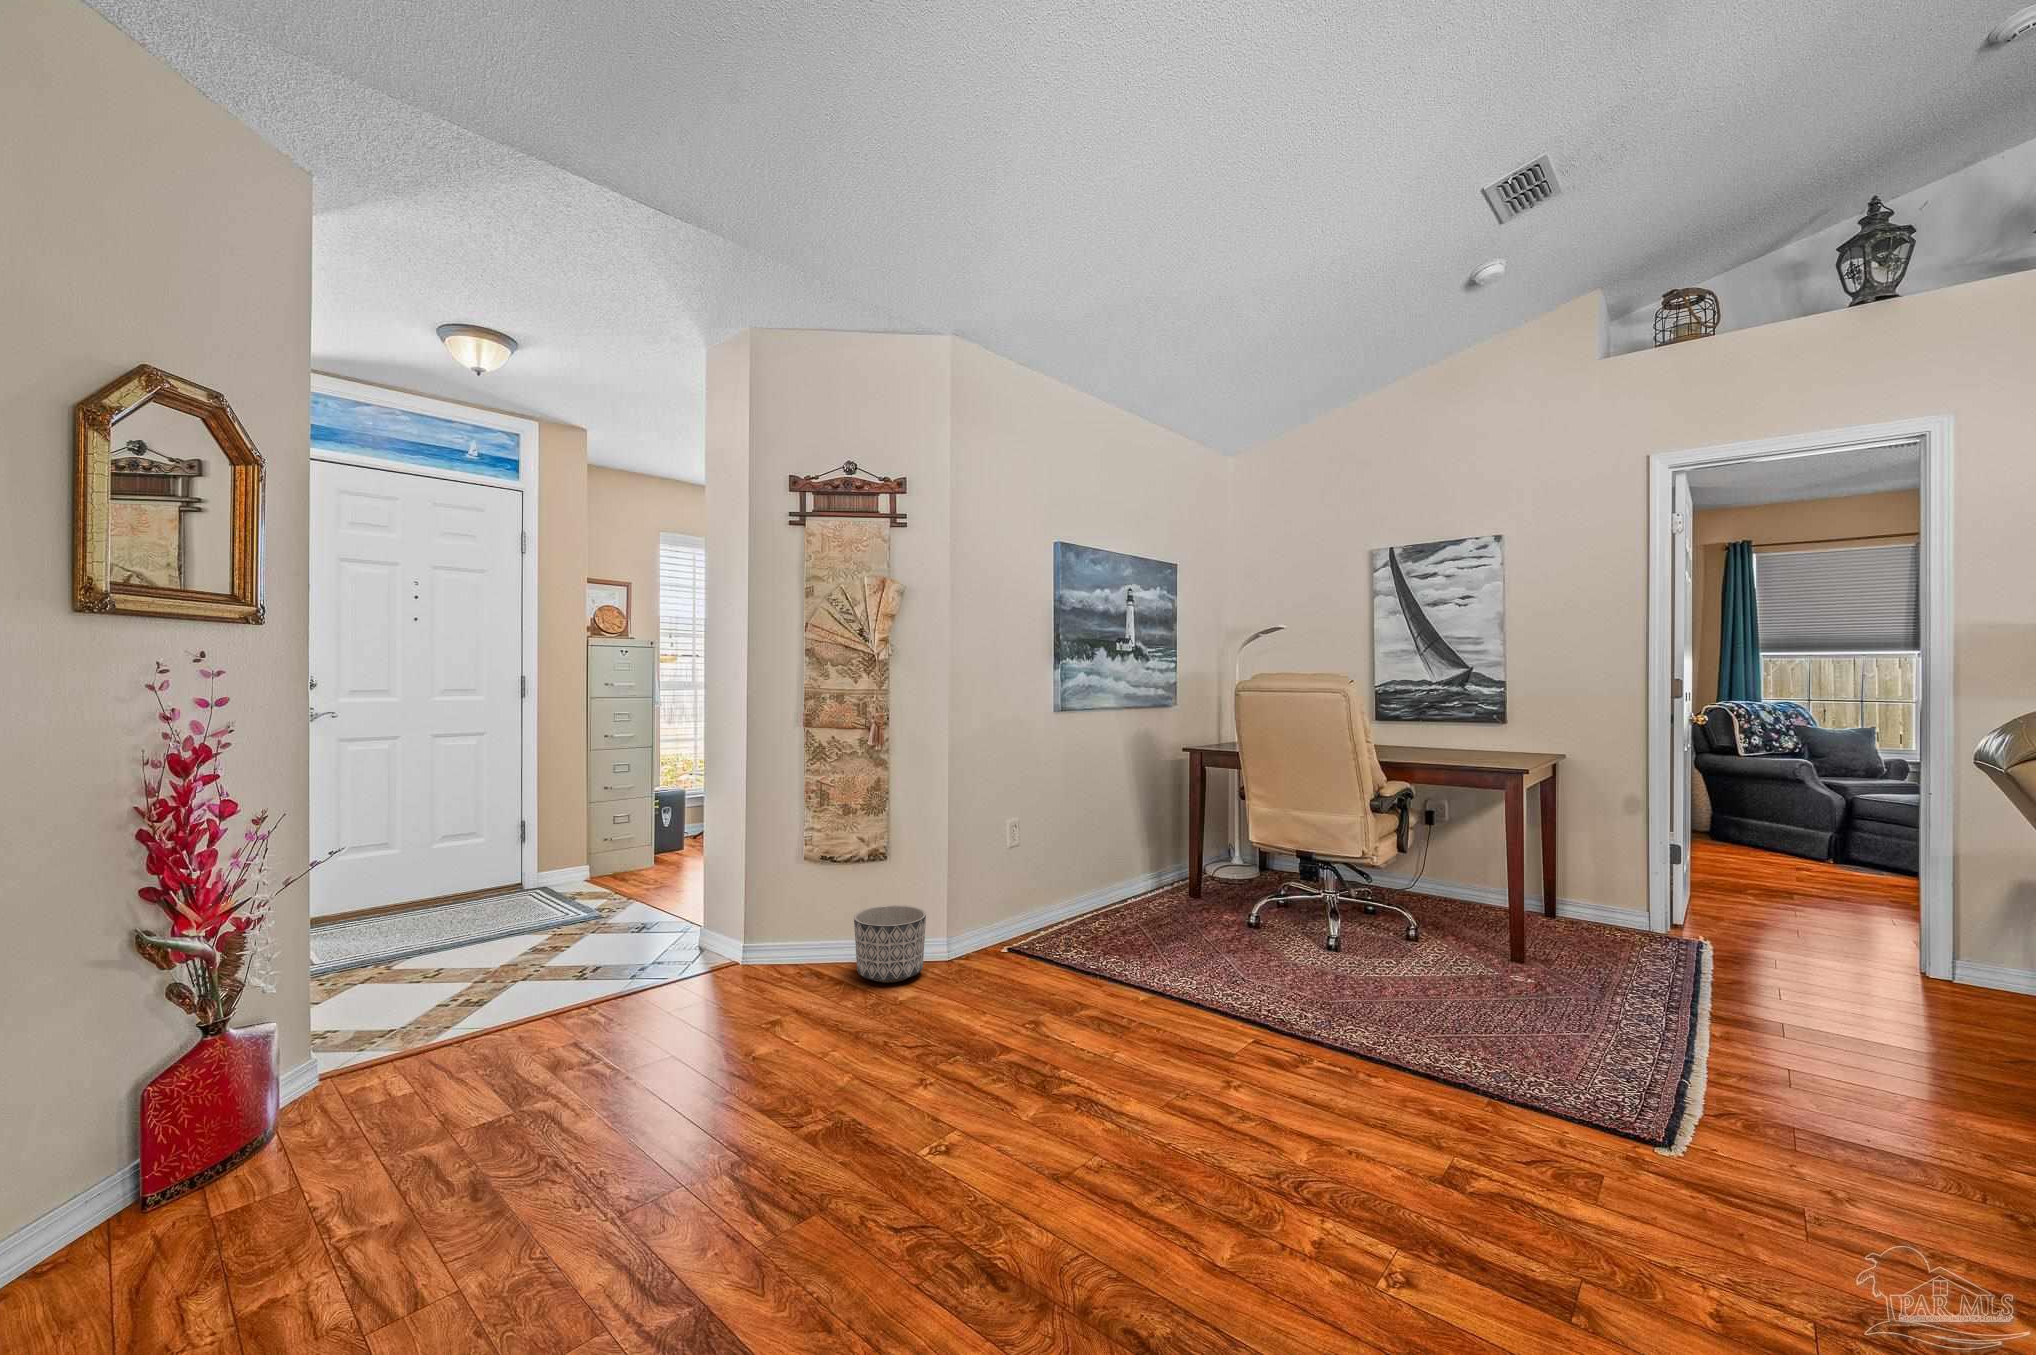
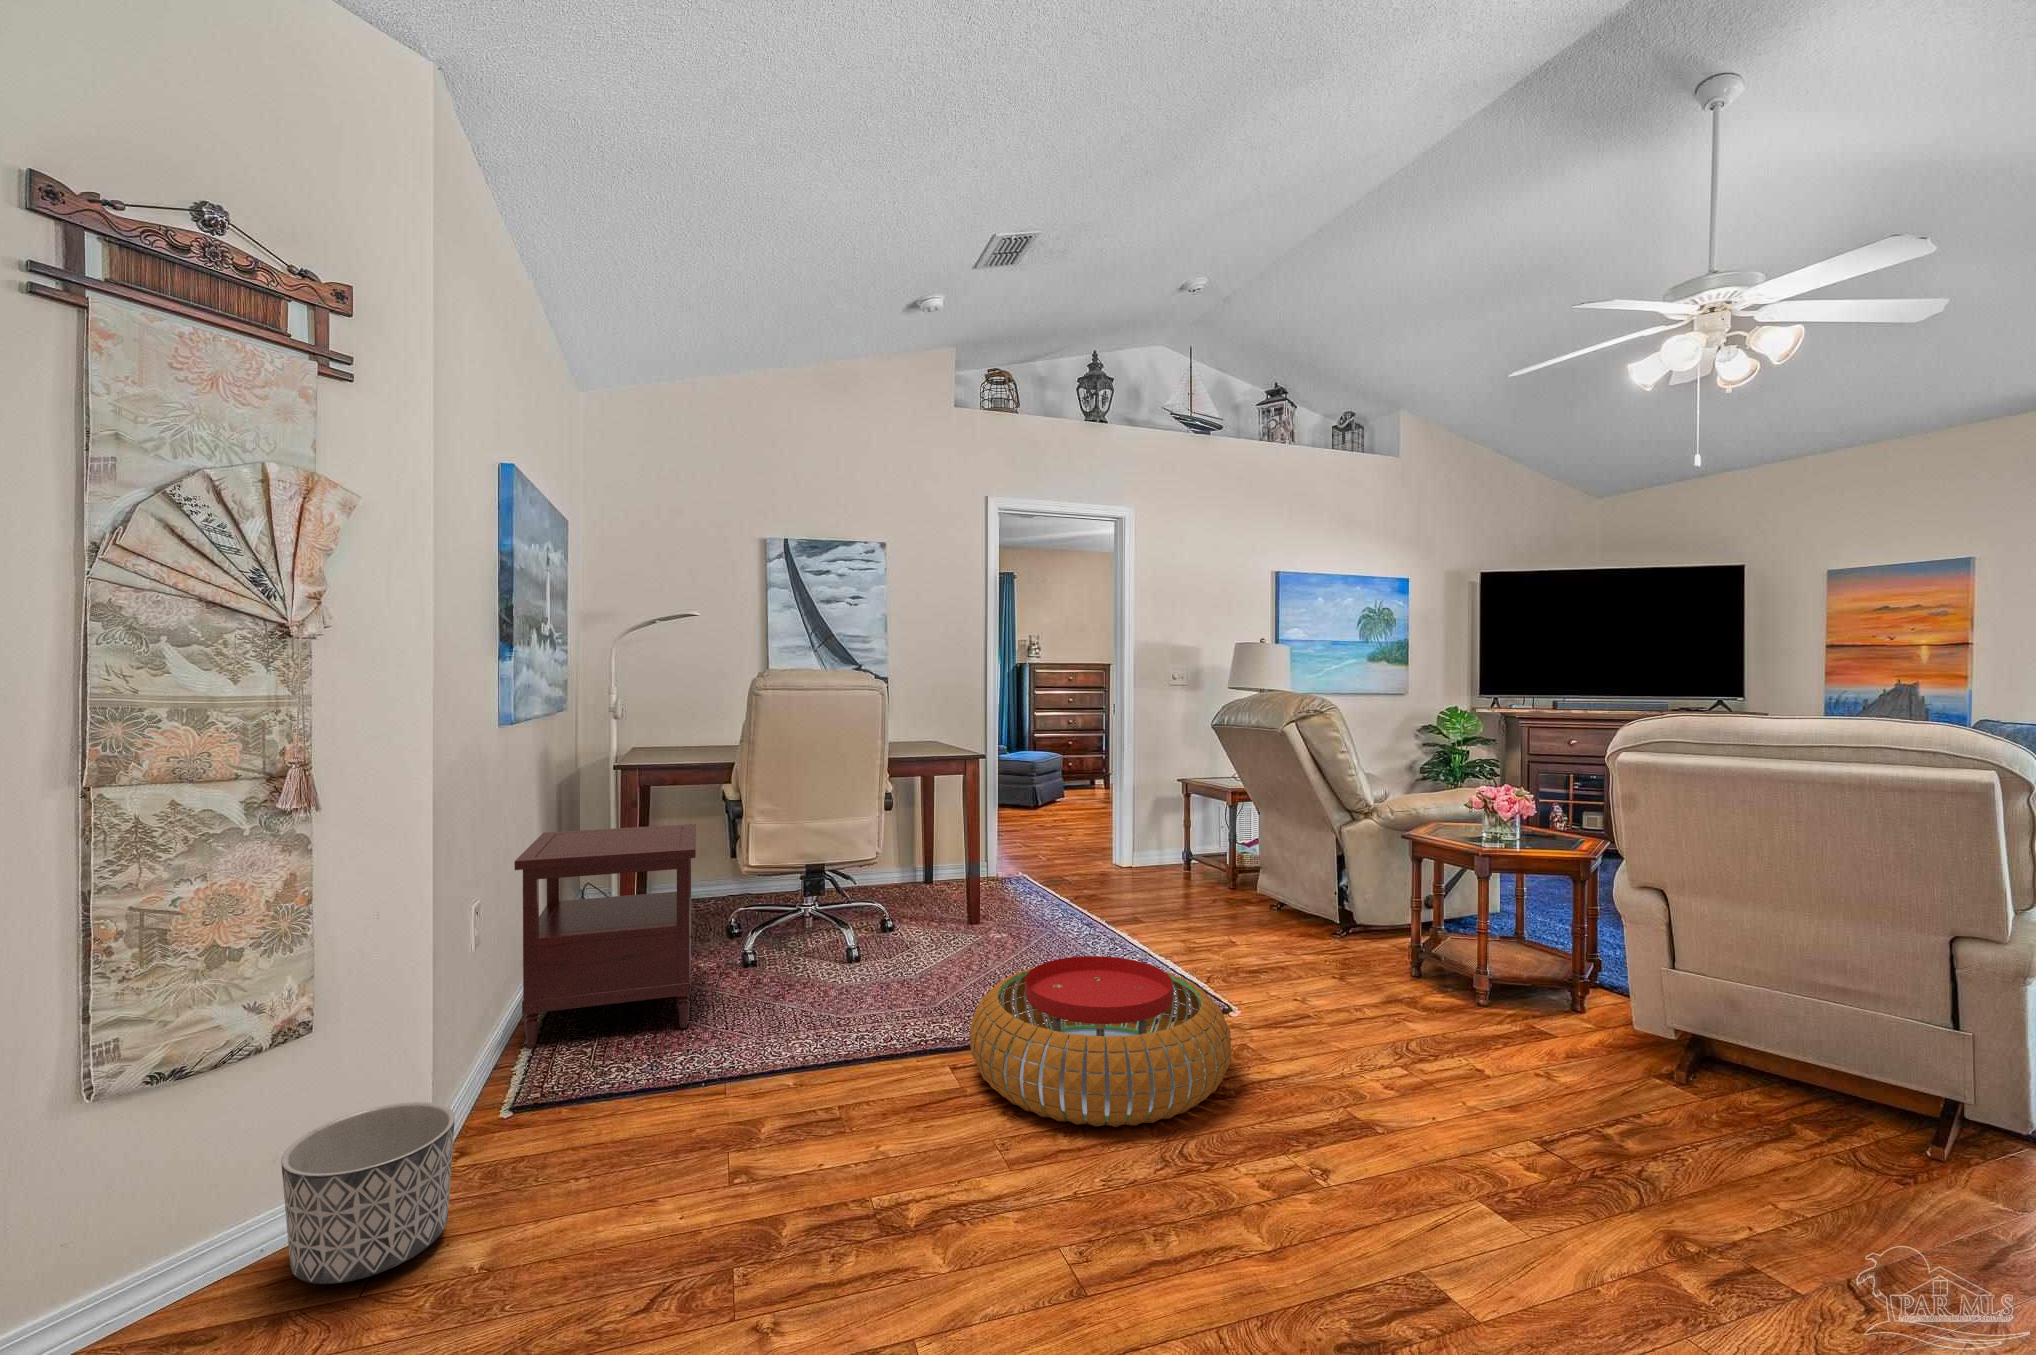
side table: none [1061,788,1215,945] -> present [514,824,696,1048]
pouf: none [1226,977,1529,1172] -> present [970,956,1231,1127]

